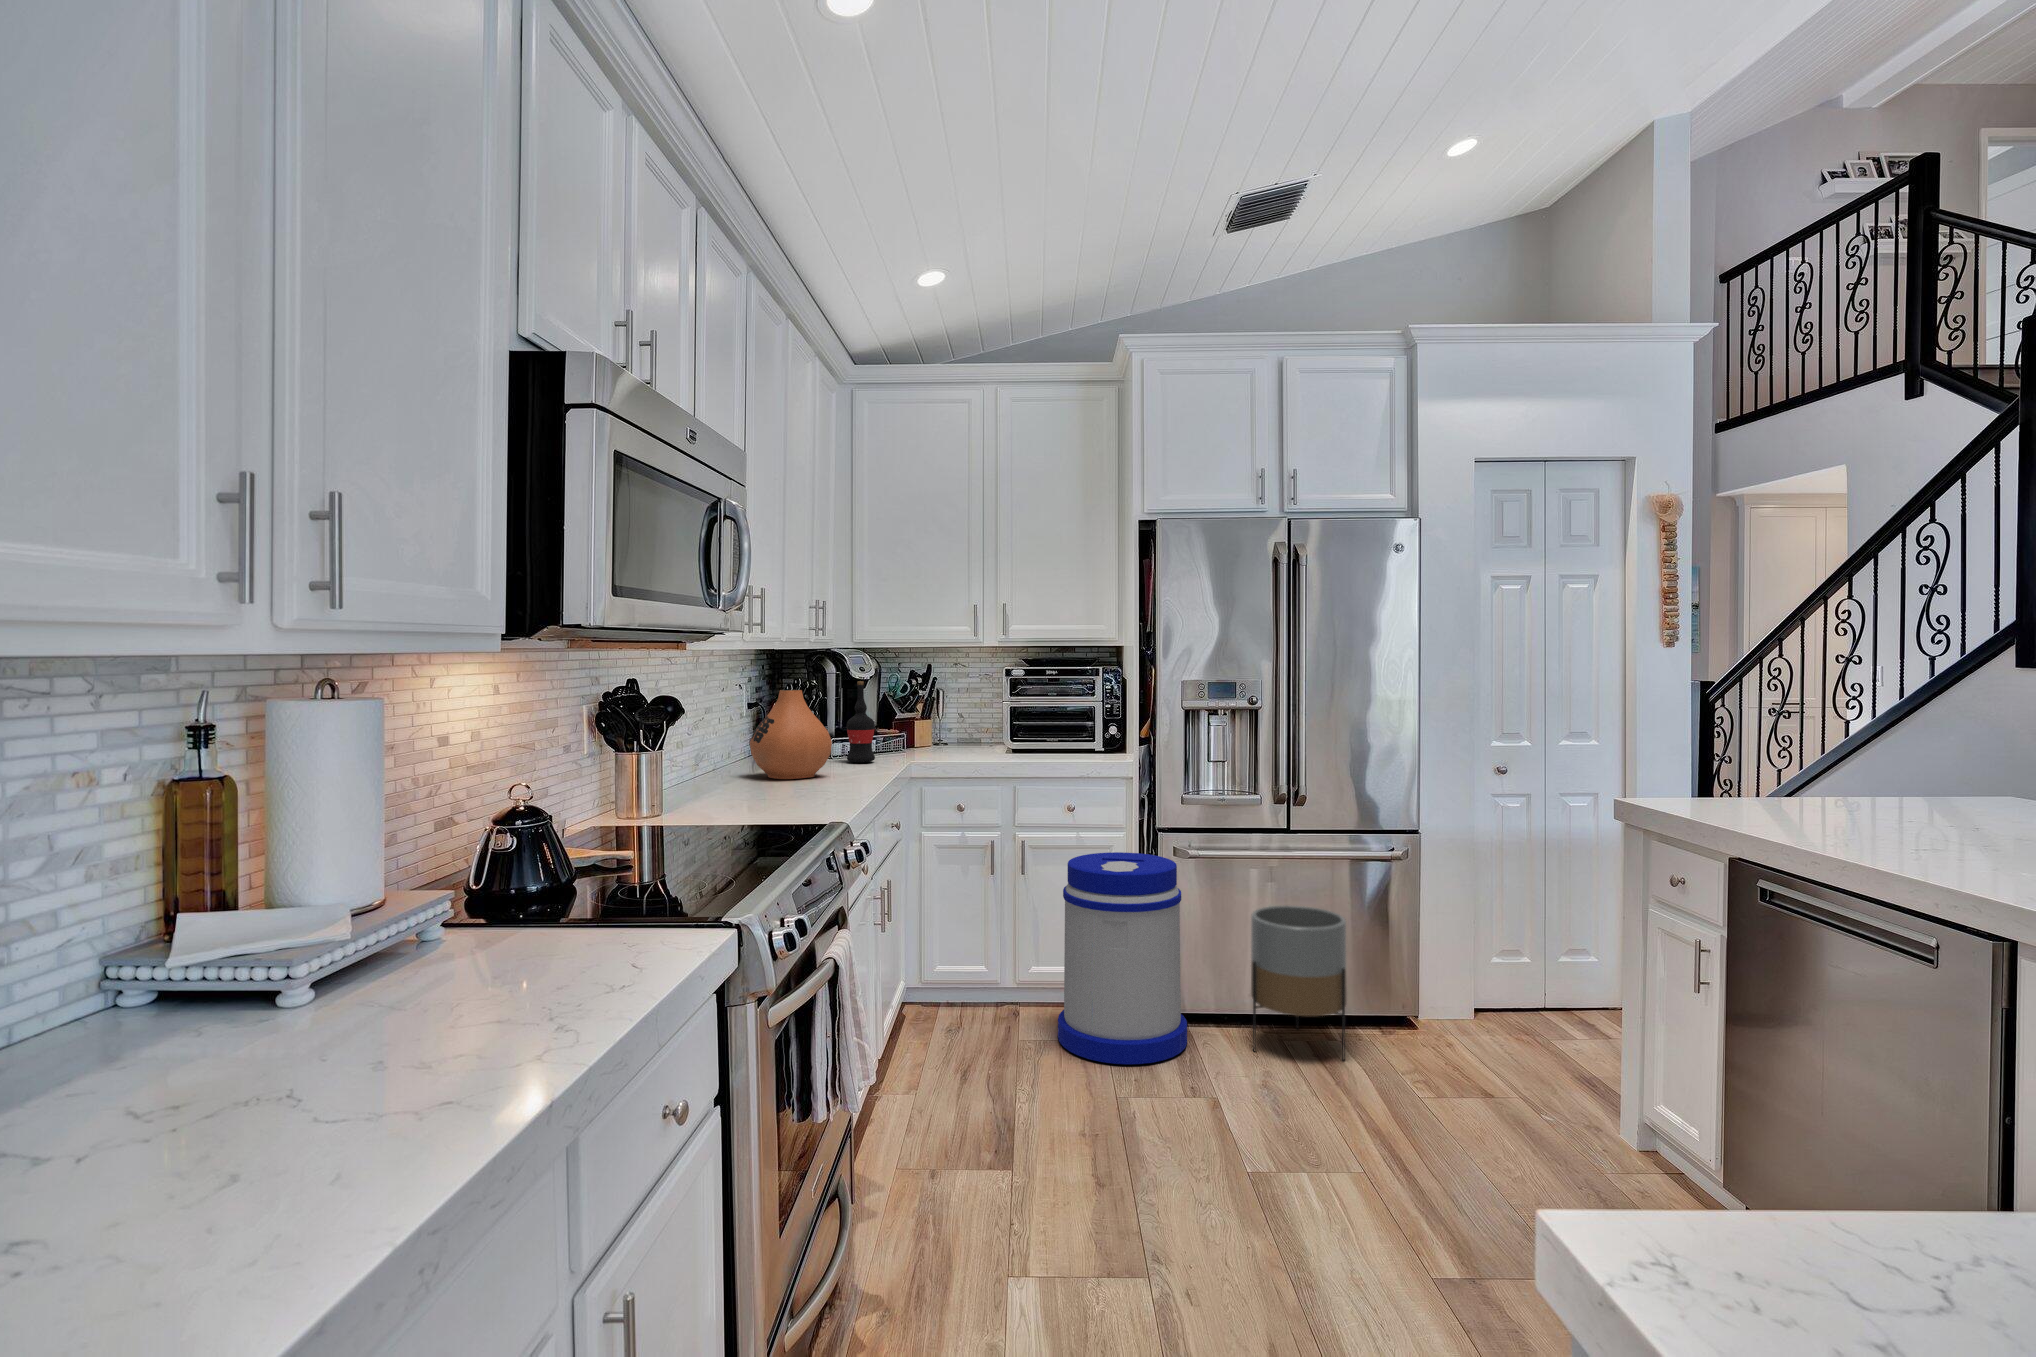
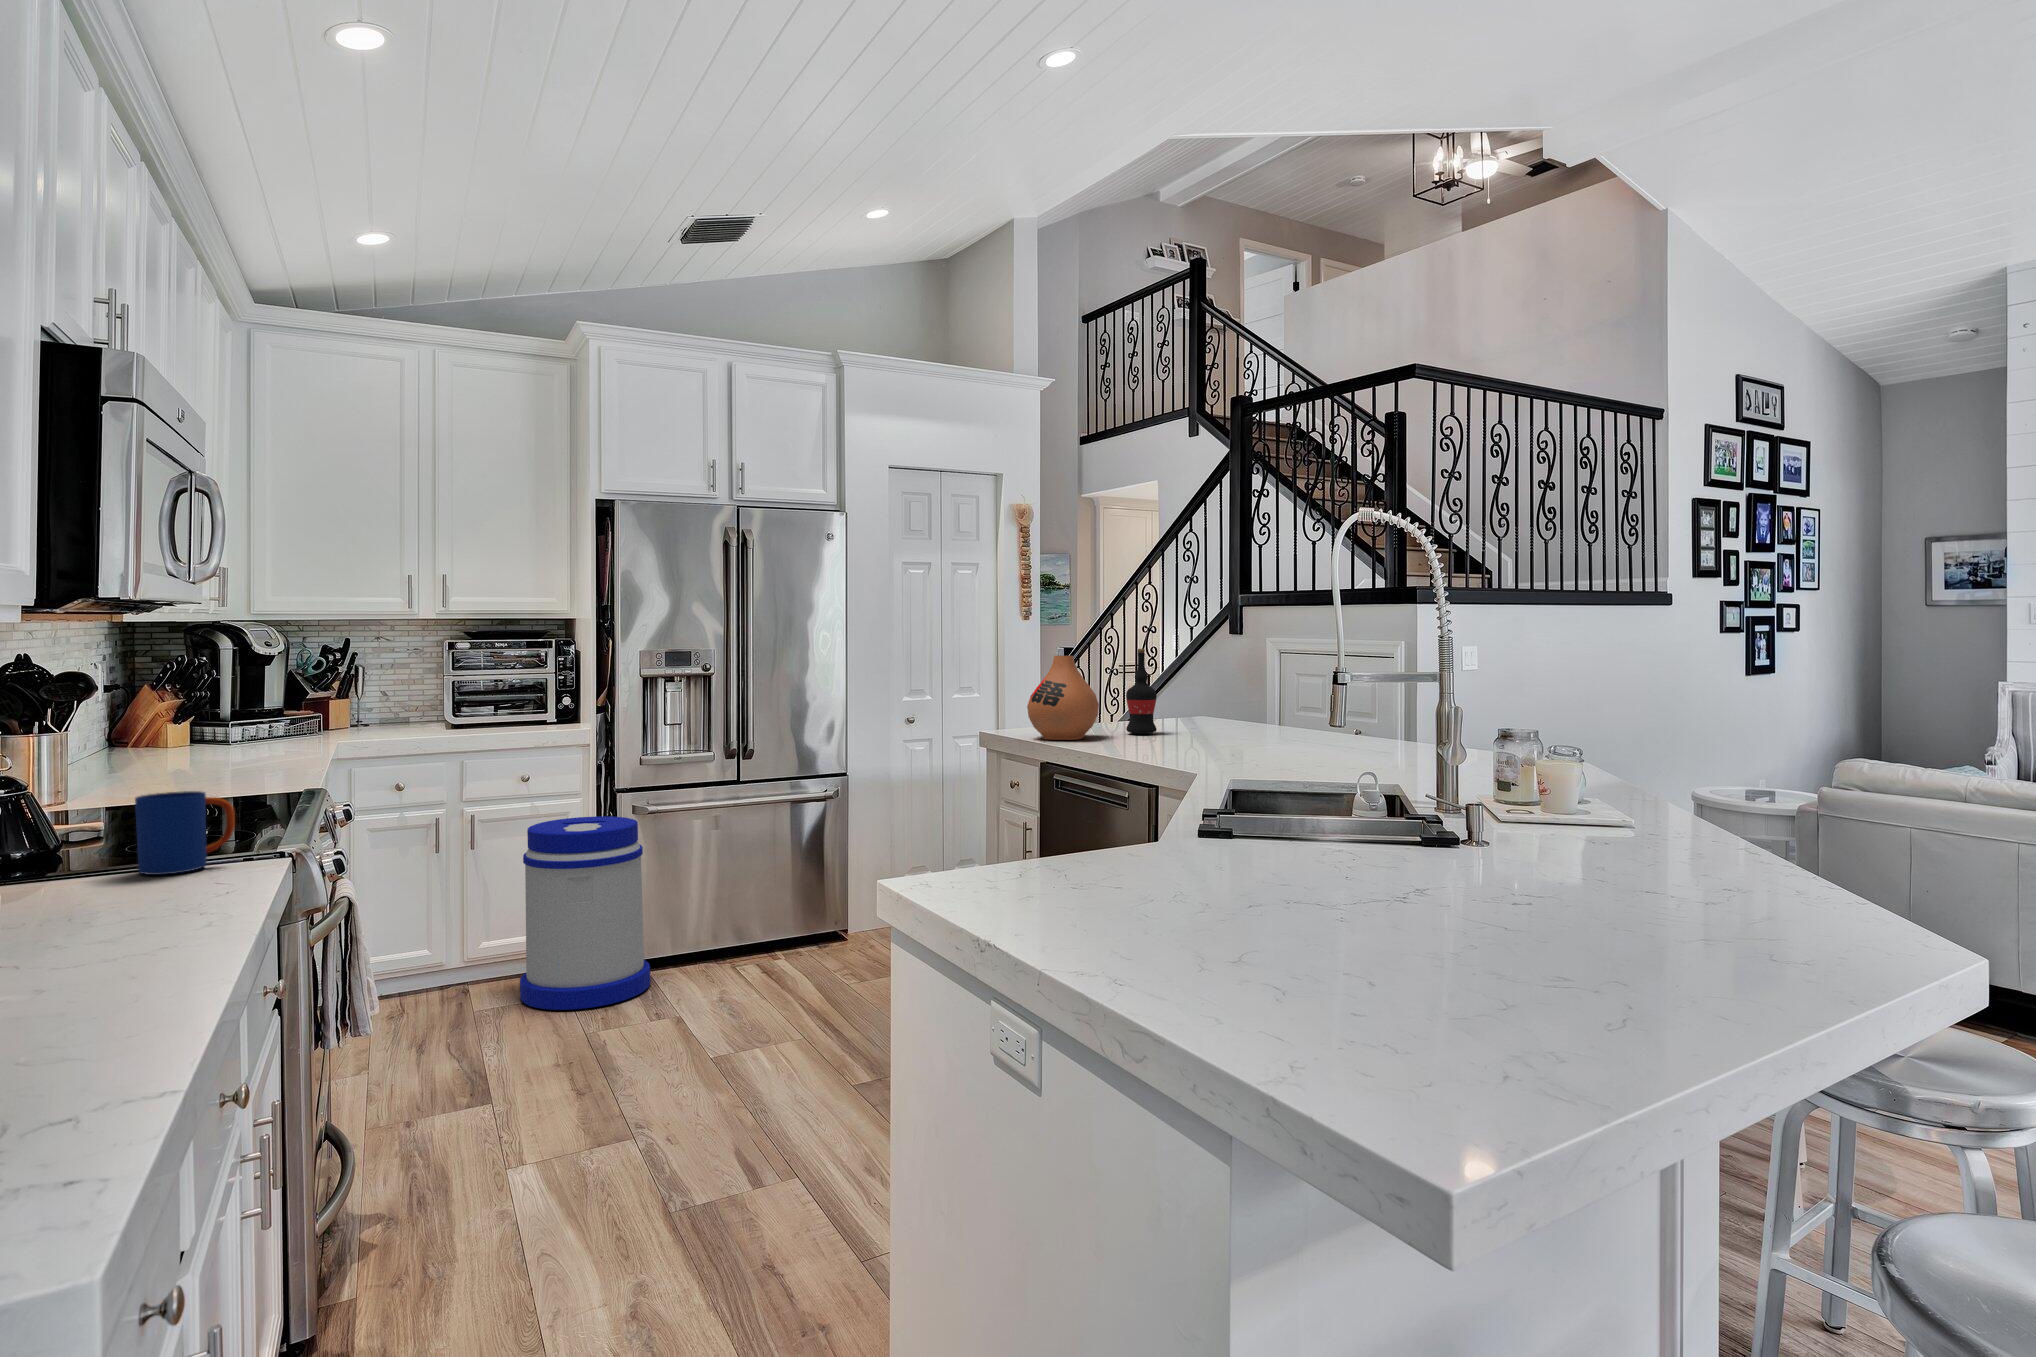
wine bottle: present [847,681,875,763] -> present [1126,649,1157,734]
vase: present [750,690,832,779] -> present [1027,656,1099,740]
mug: none [561,847,662,950] -> present [135,791,235,875]
planter: present [1251,905,1347,1060] -> none [708,850,790,979]

